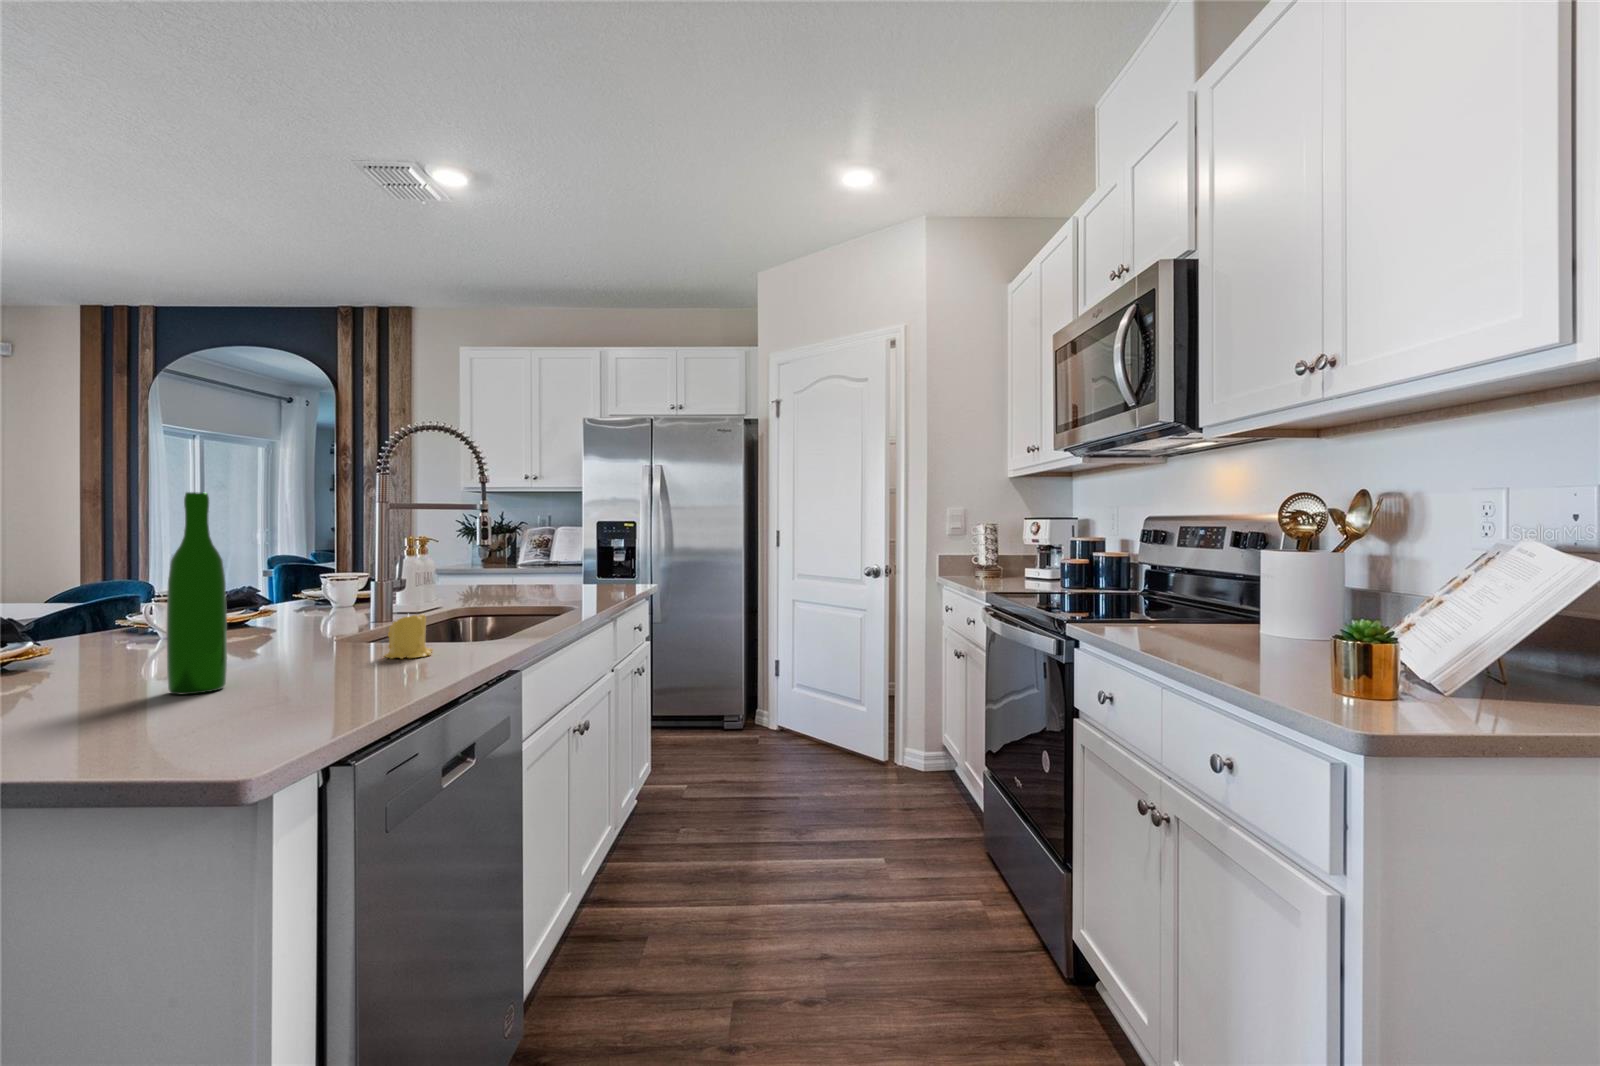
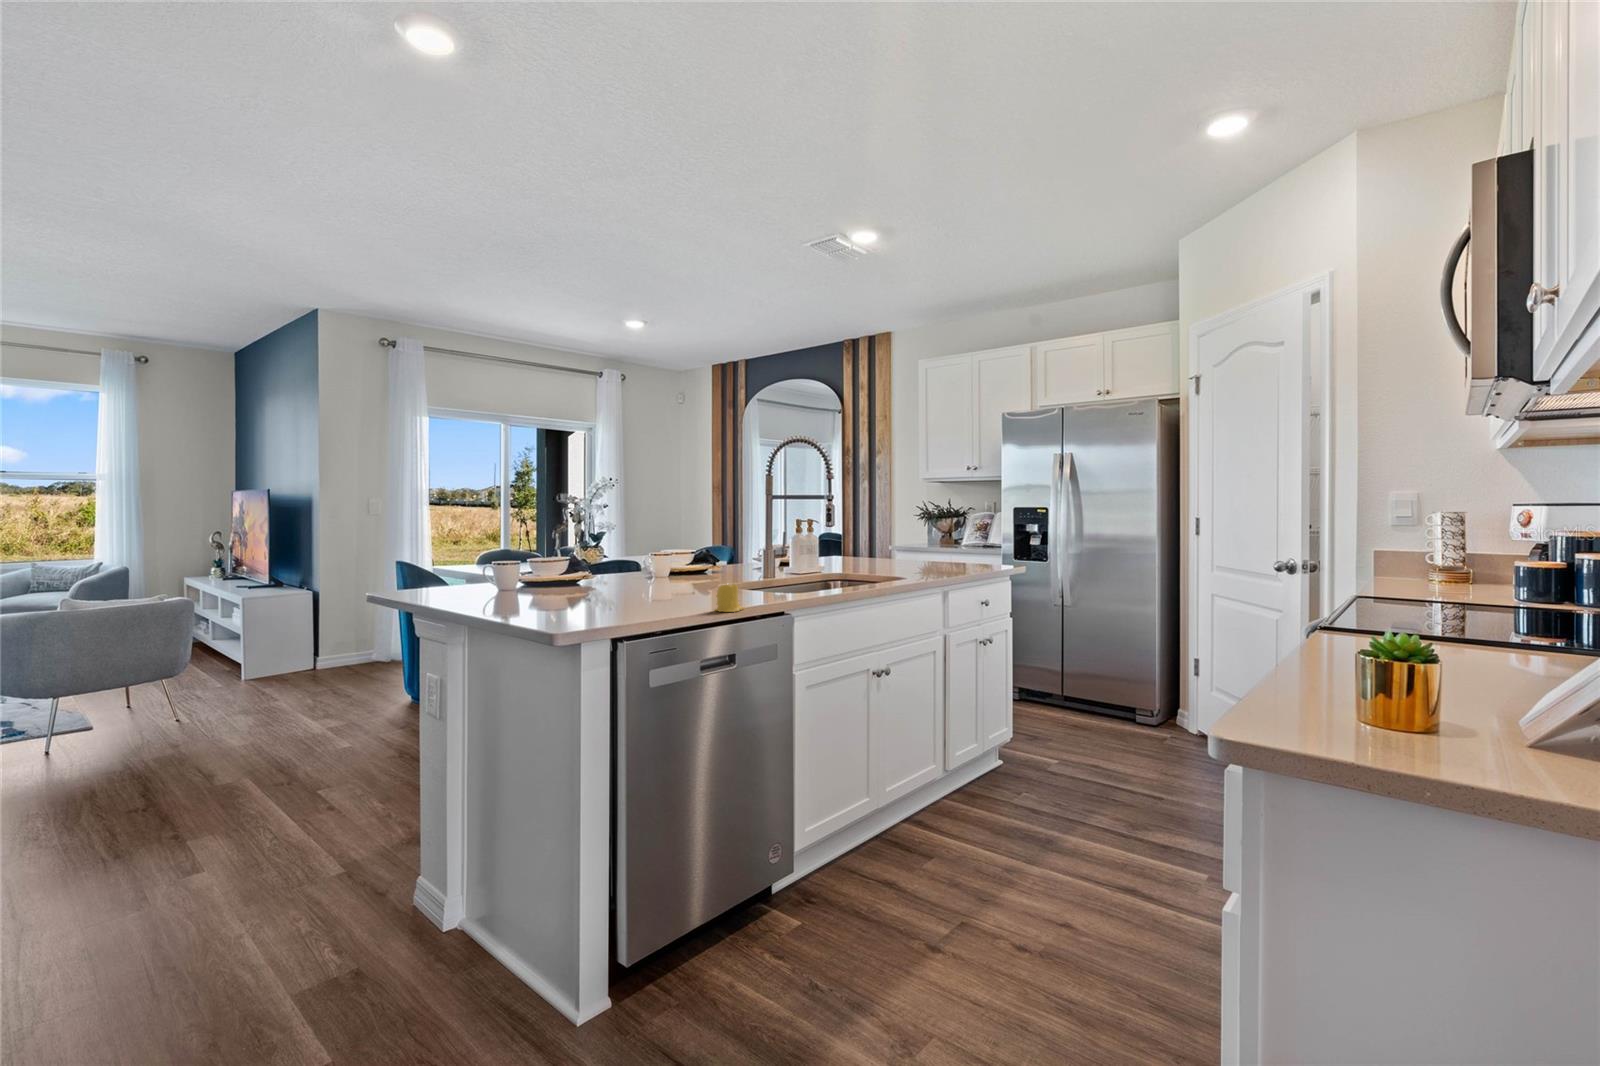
wine bottle: present [167,492,227,694] -> none [596,510,622,620]

